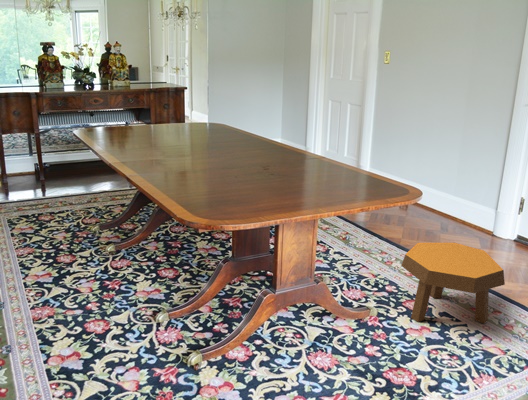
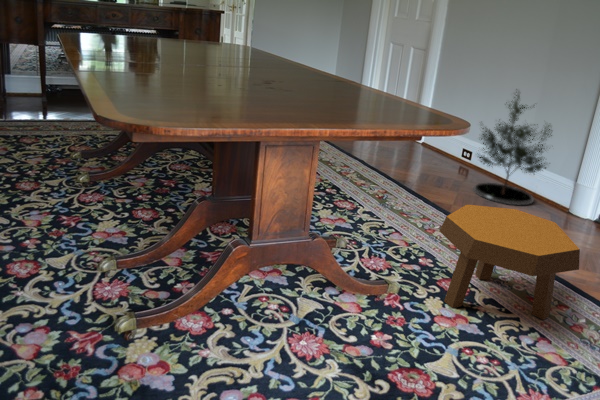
potted tree: none [414,141,476,234] -> present [473,92,552,205]

